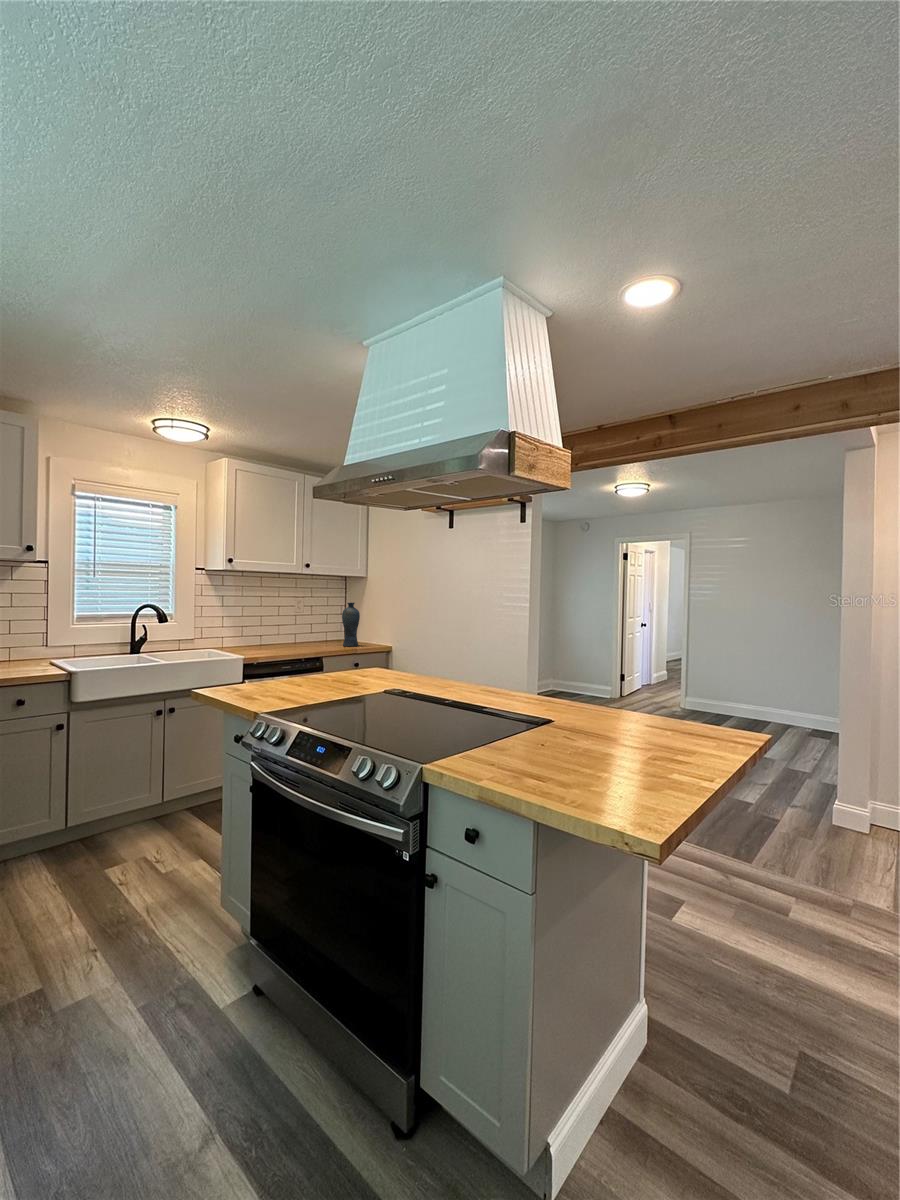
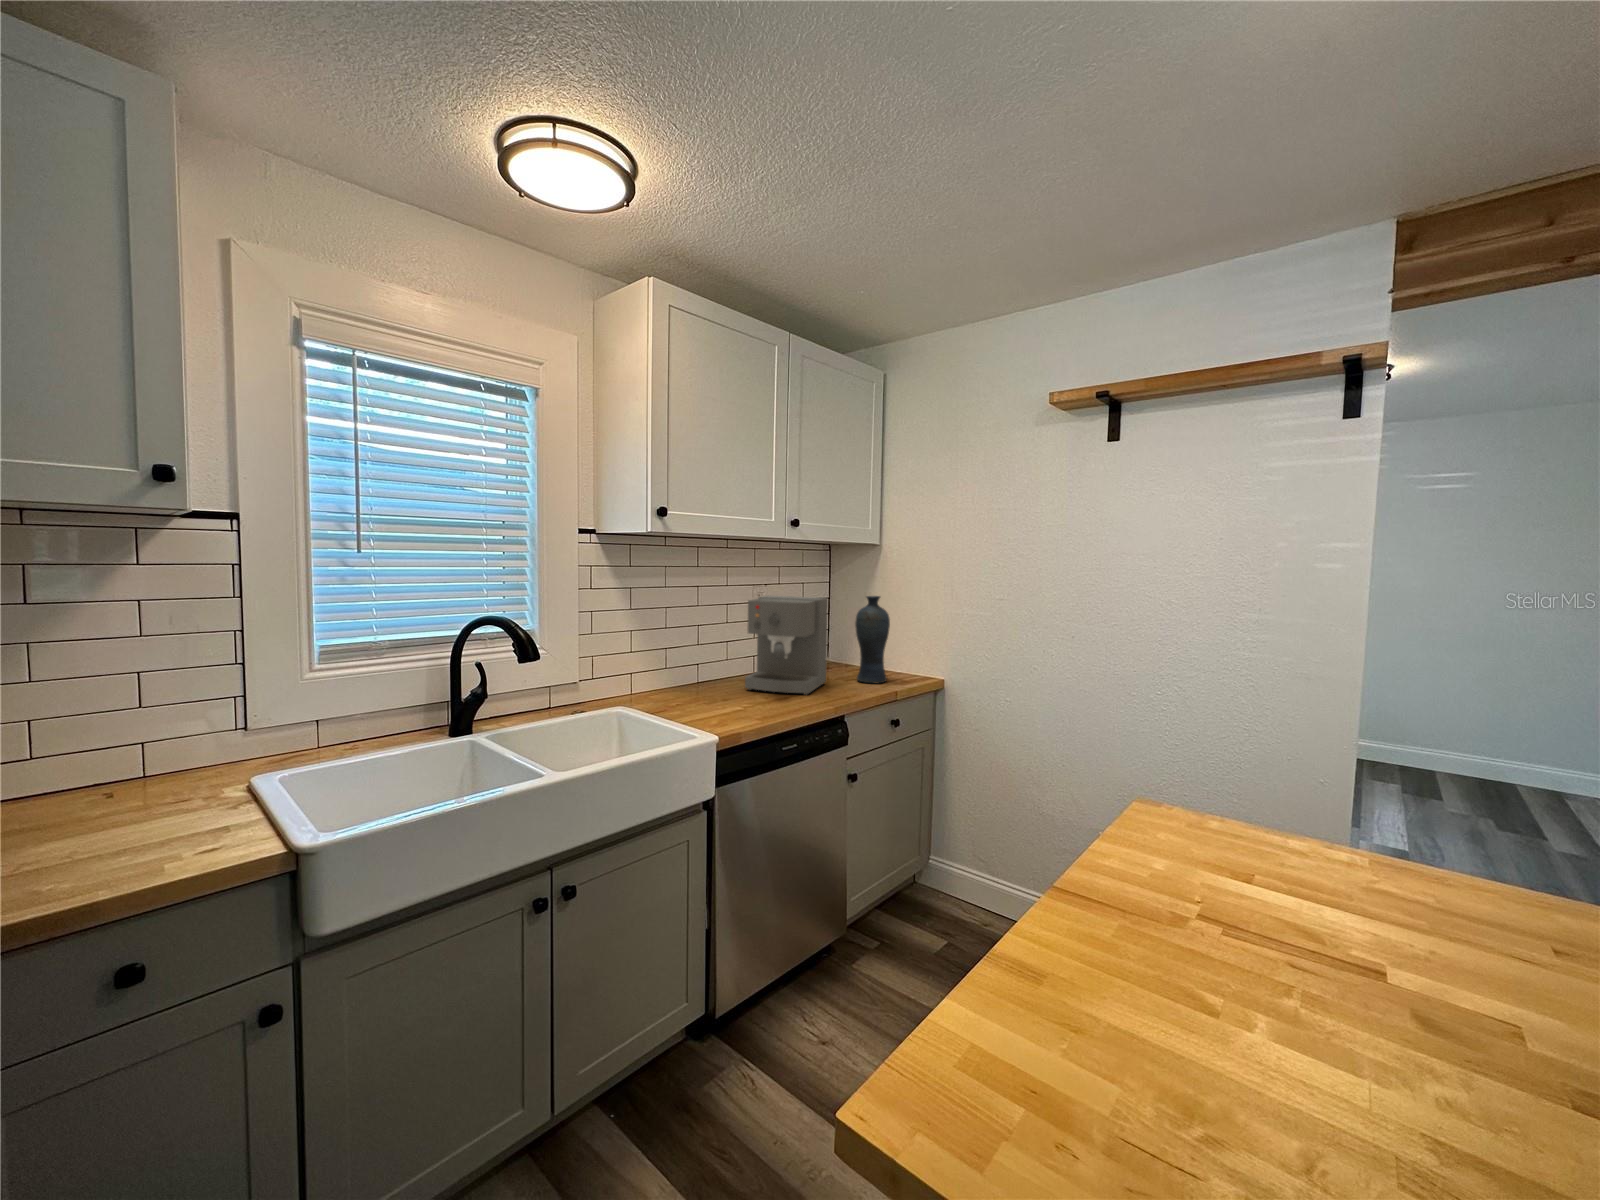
coffee maker: none [280,602,326,649] -> present [745,596,828,695]

